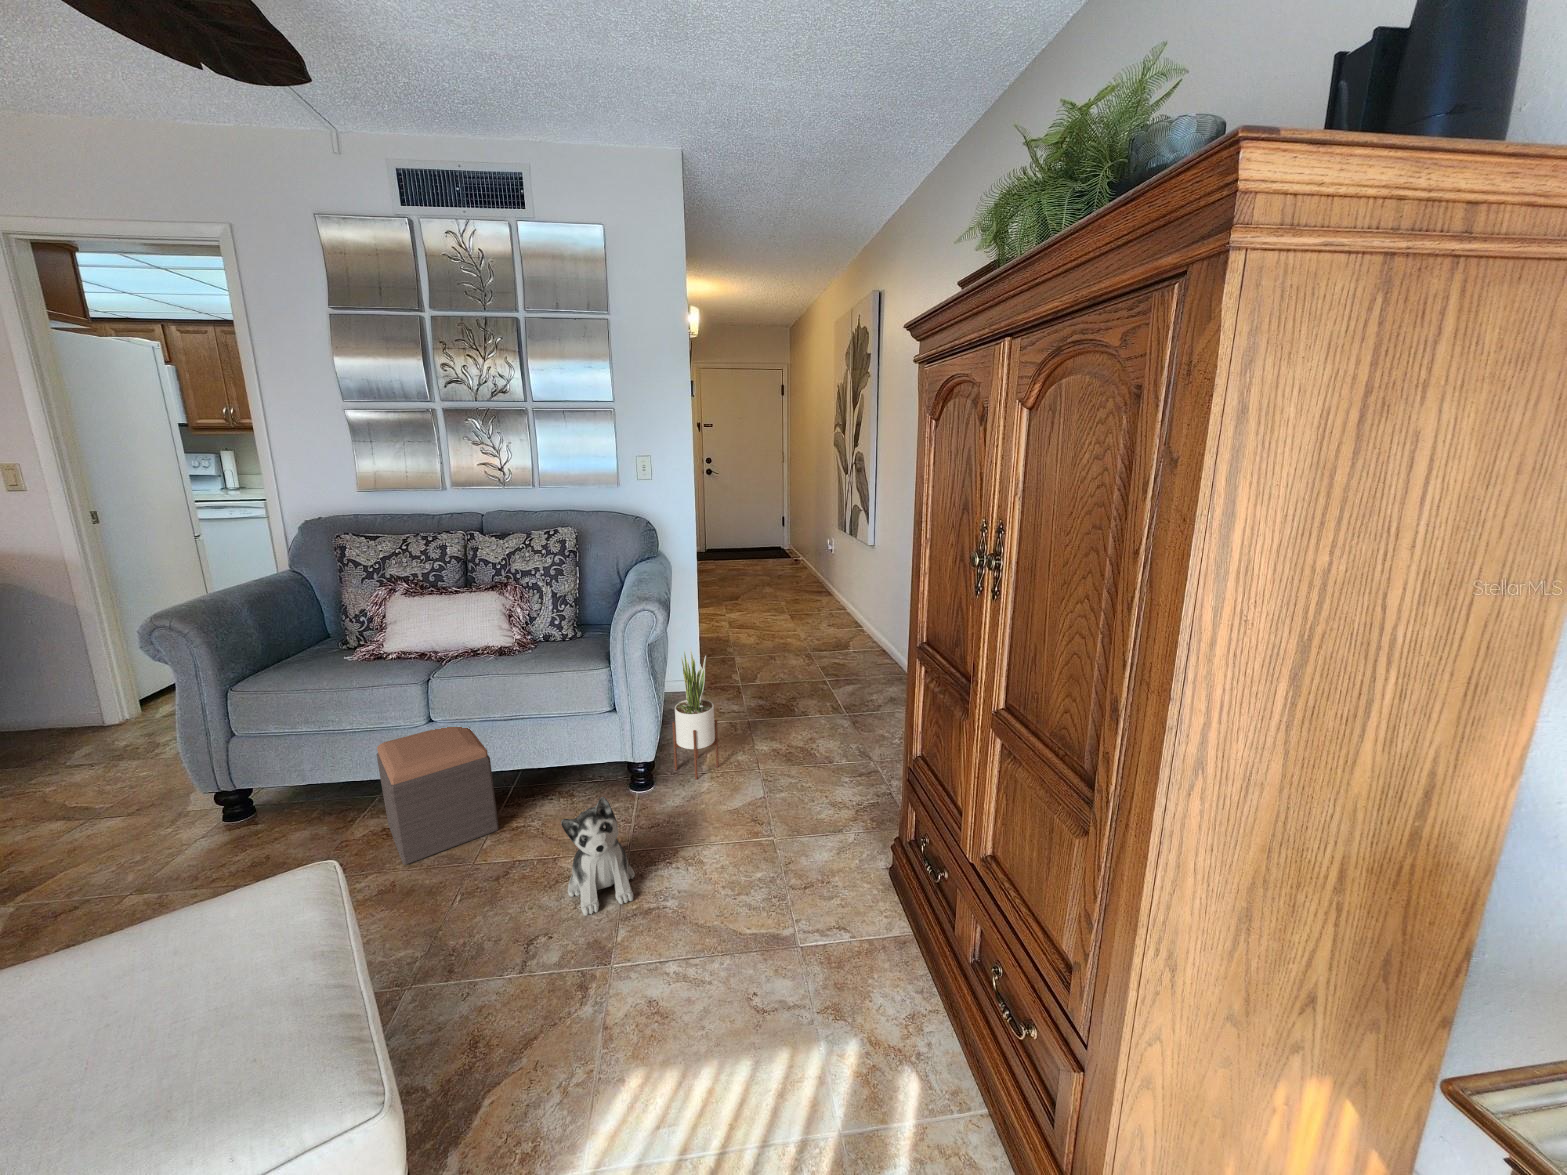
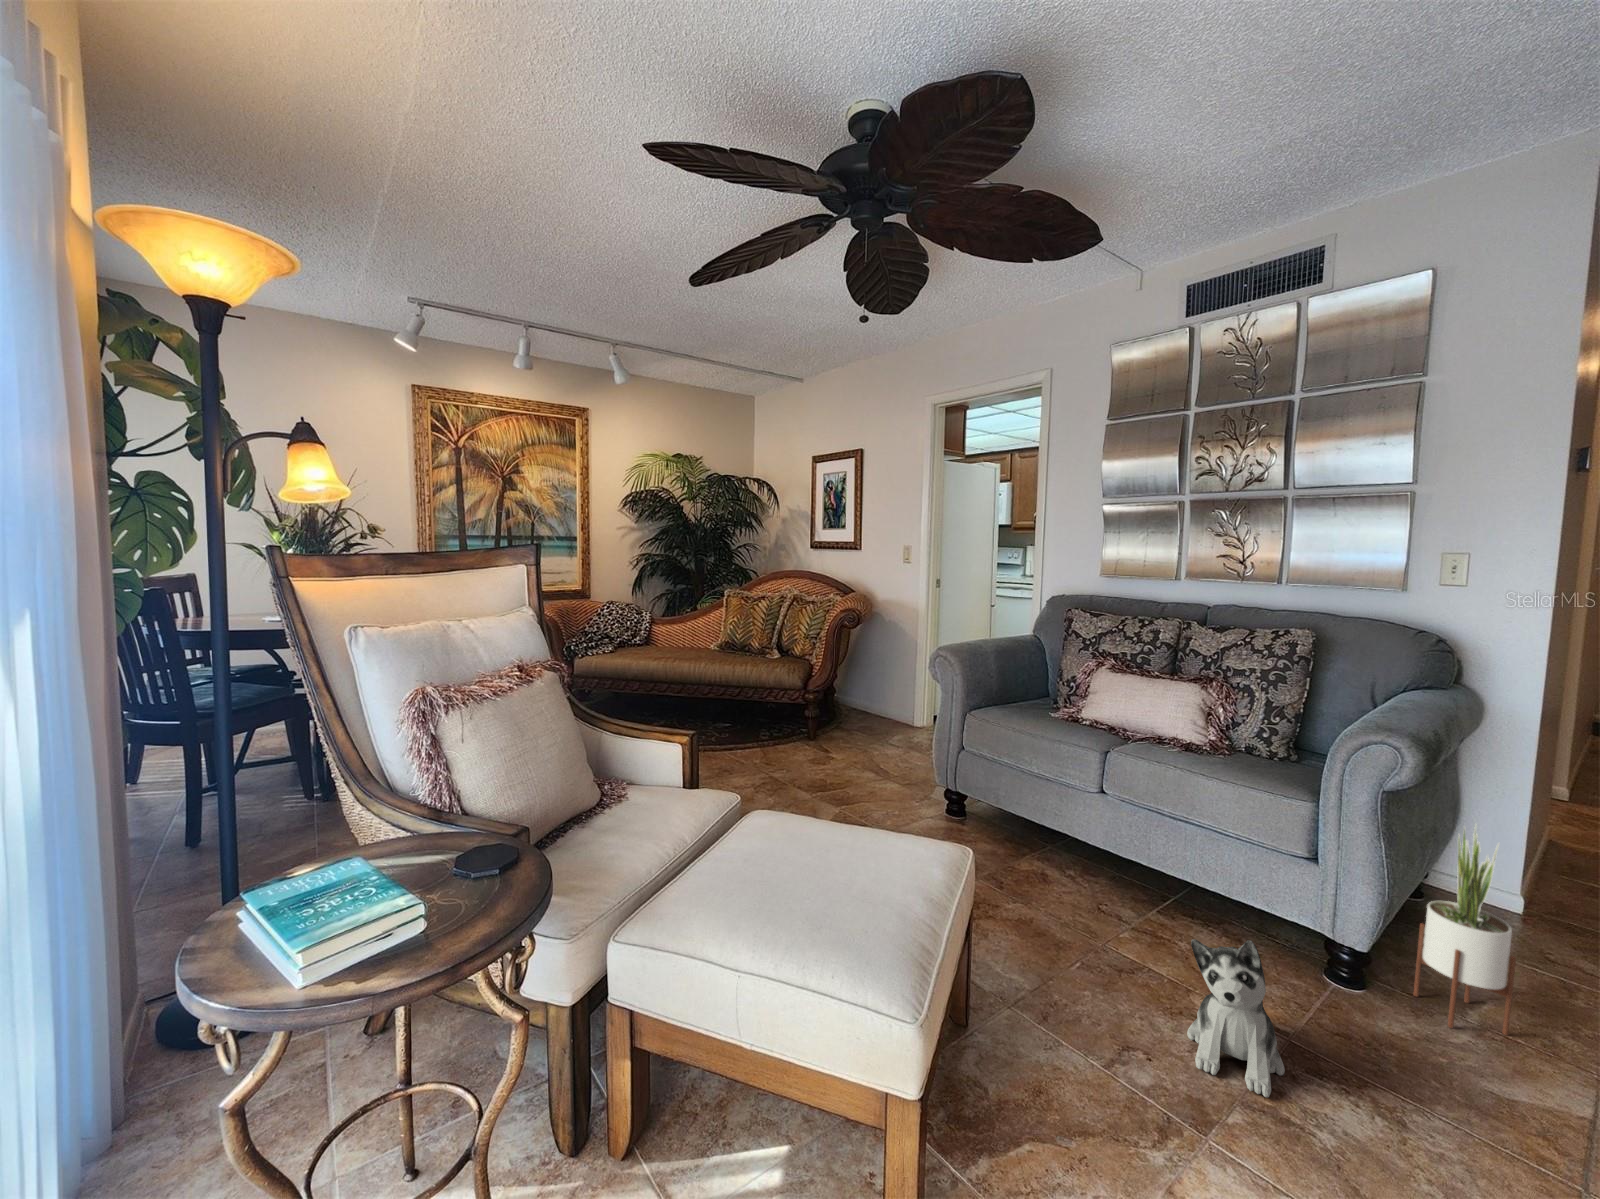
footstool: present [377,727,499,865] -> none [1045,793,1145,929]

